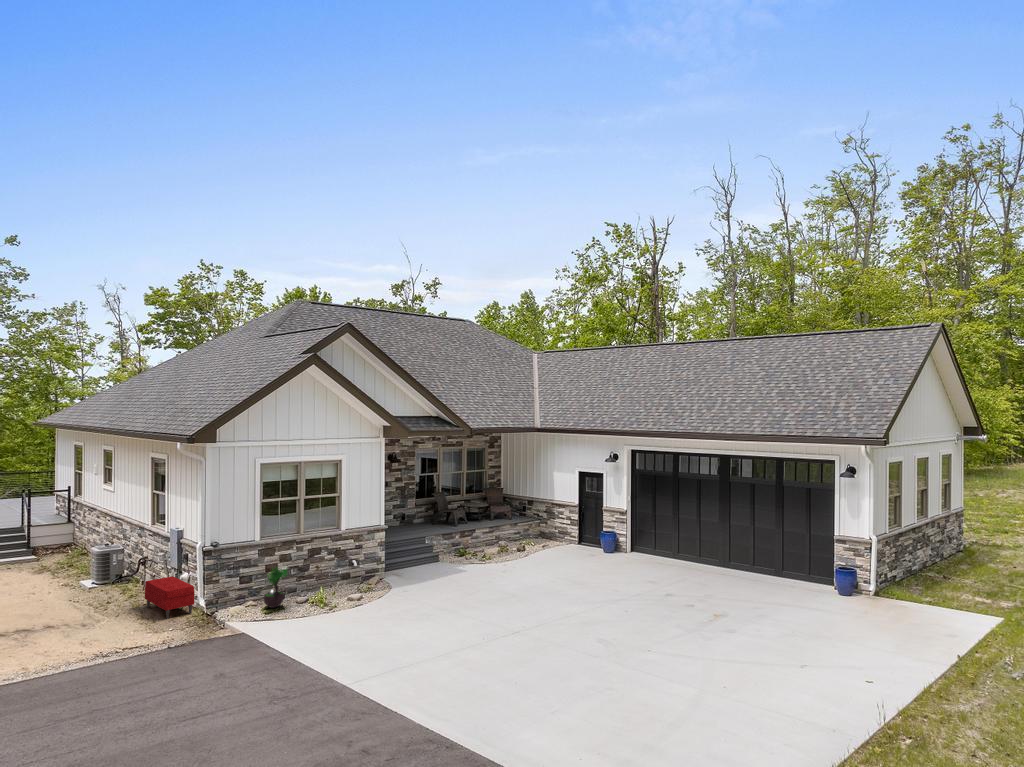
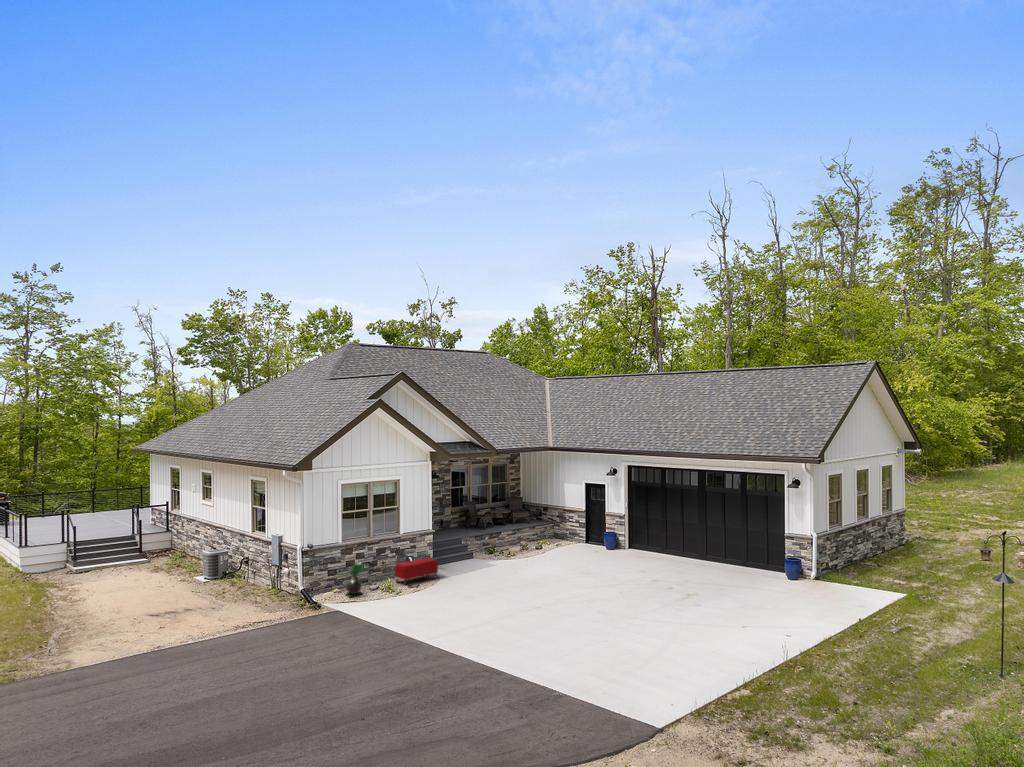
bench: present [145,576,195,619] -> present [394,557,438,585]

